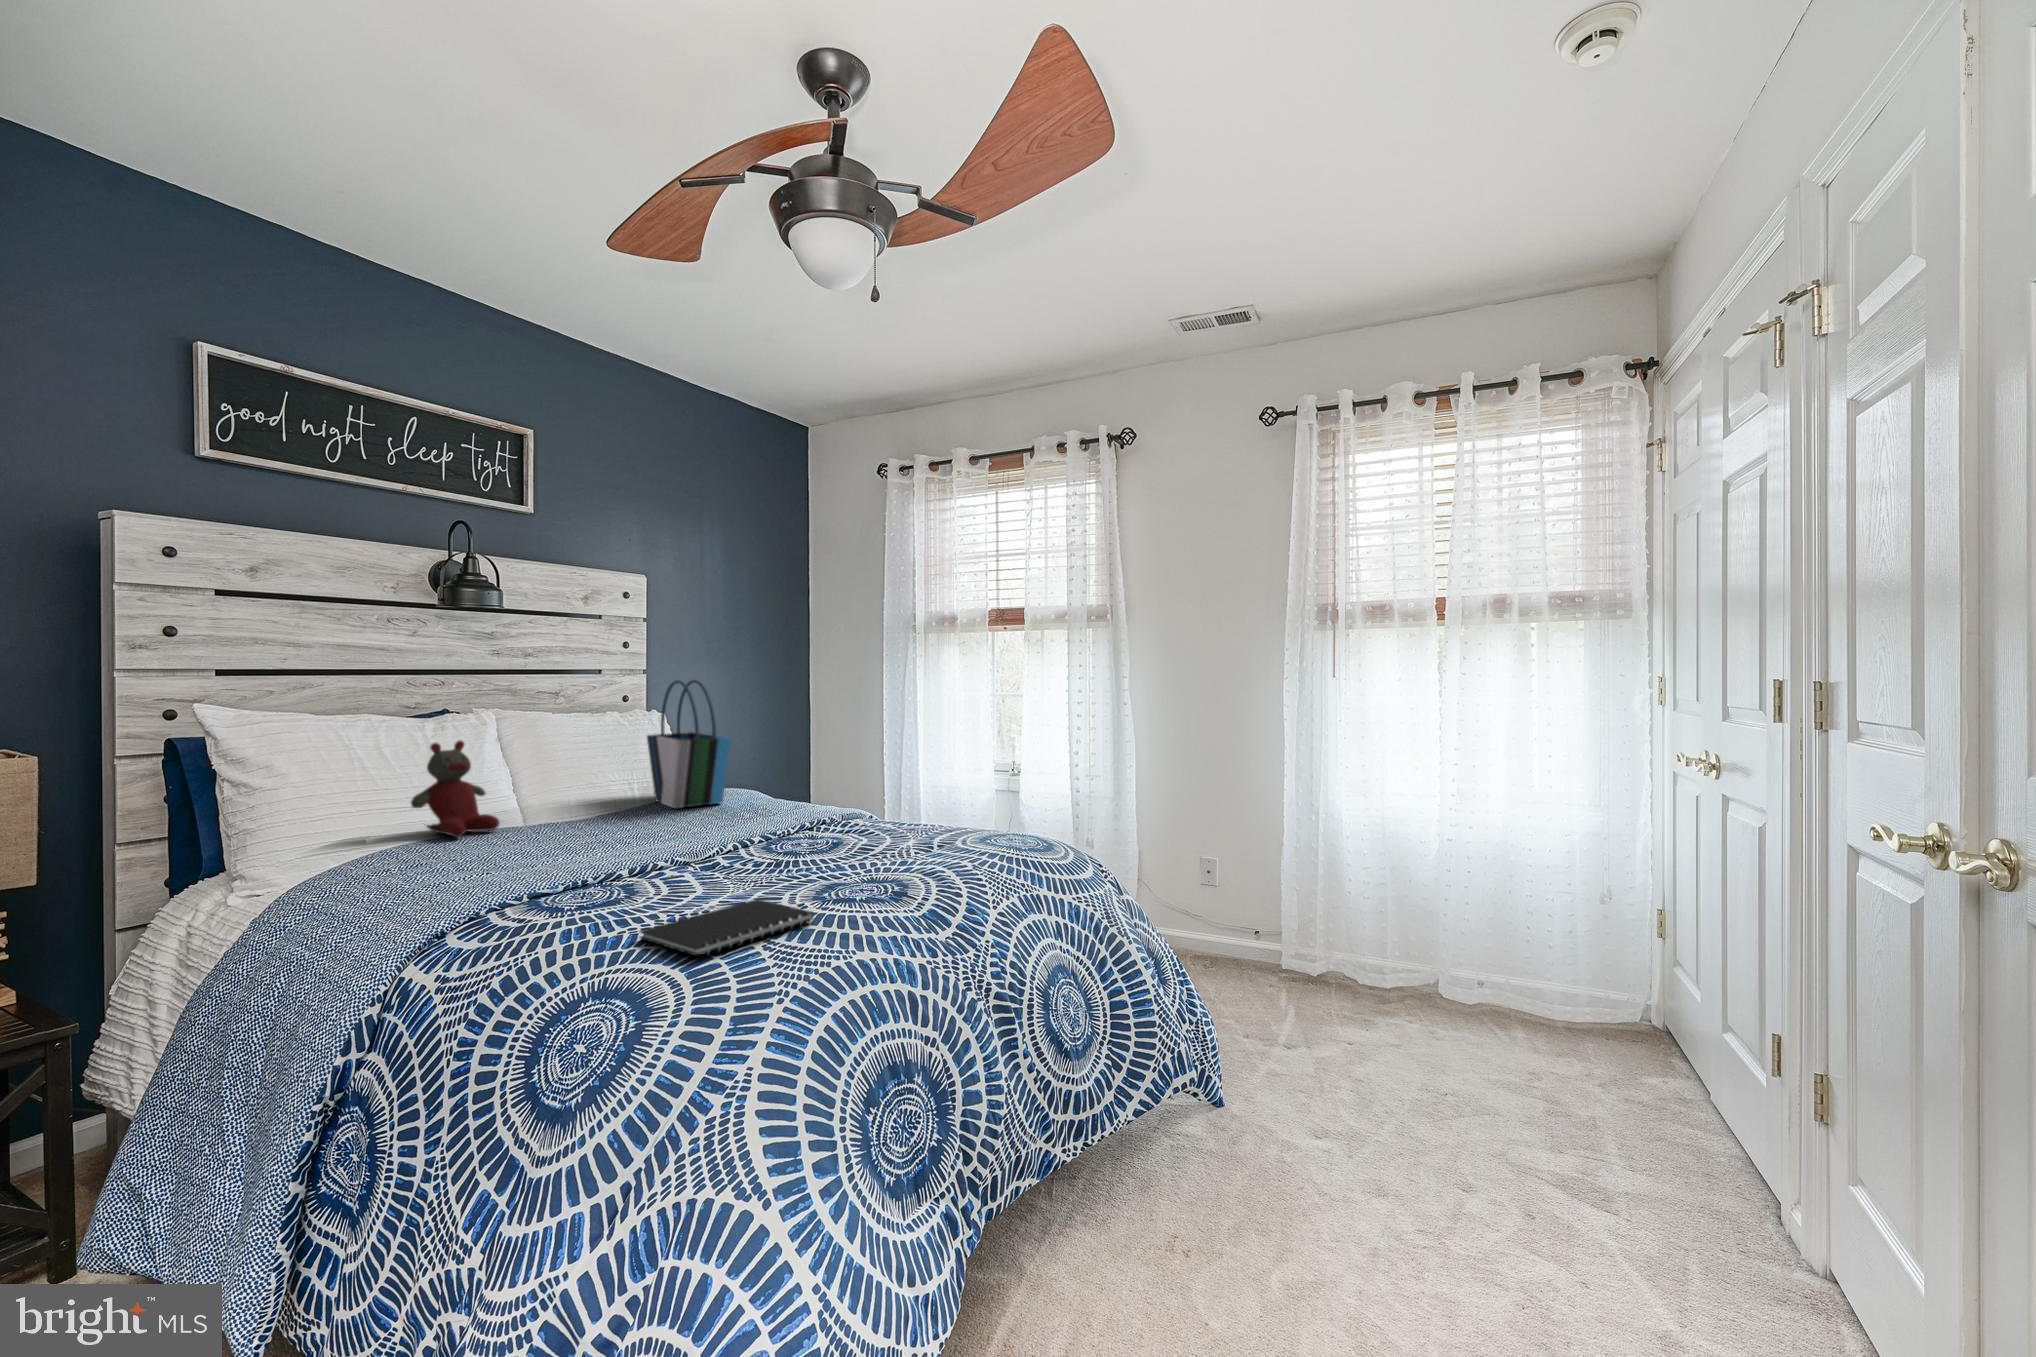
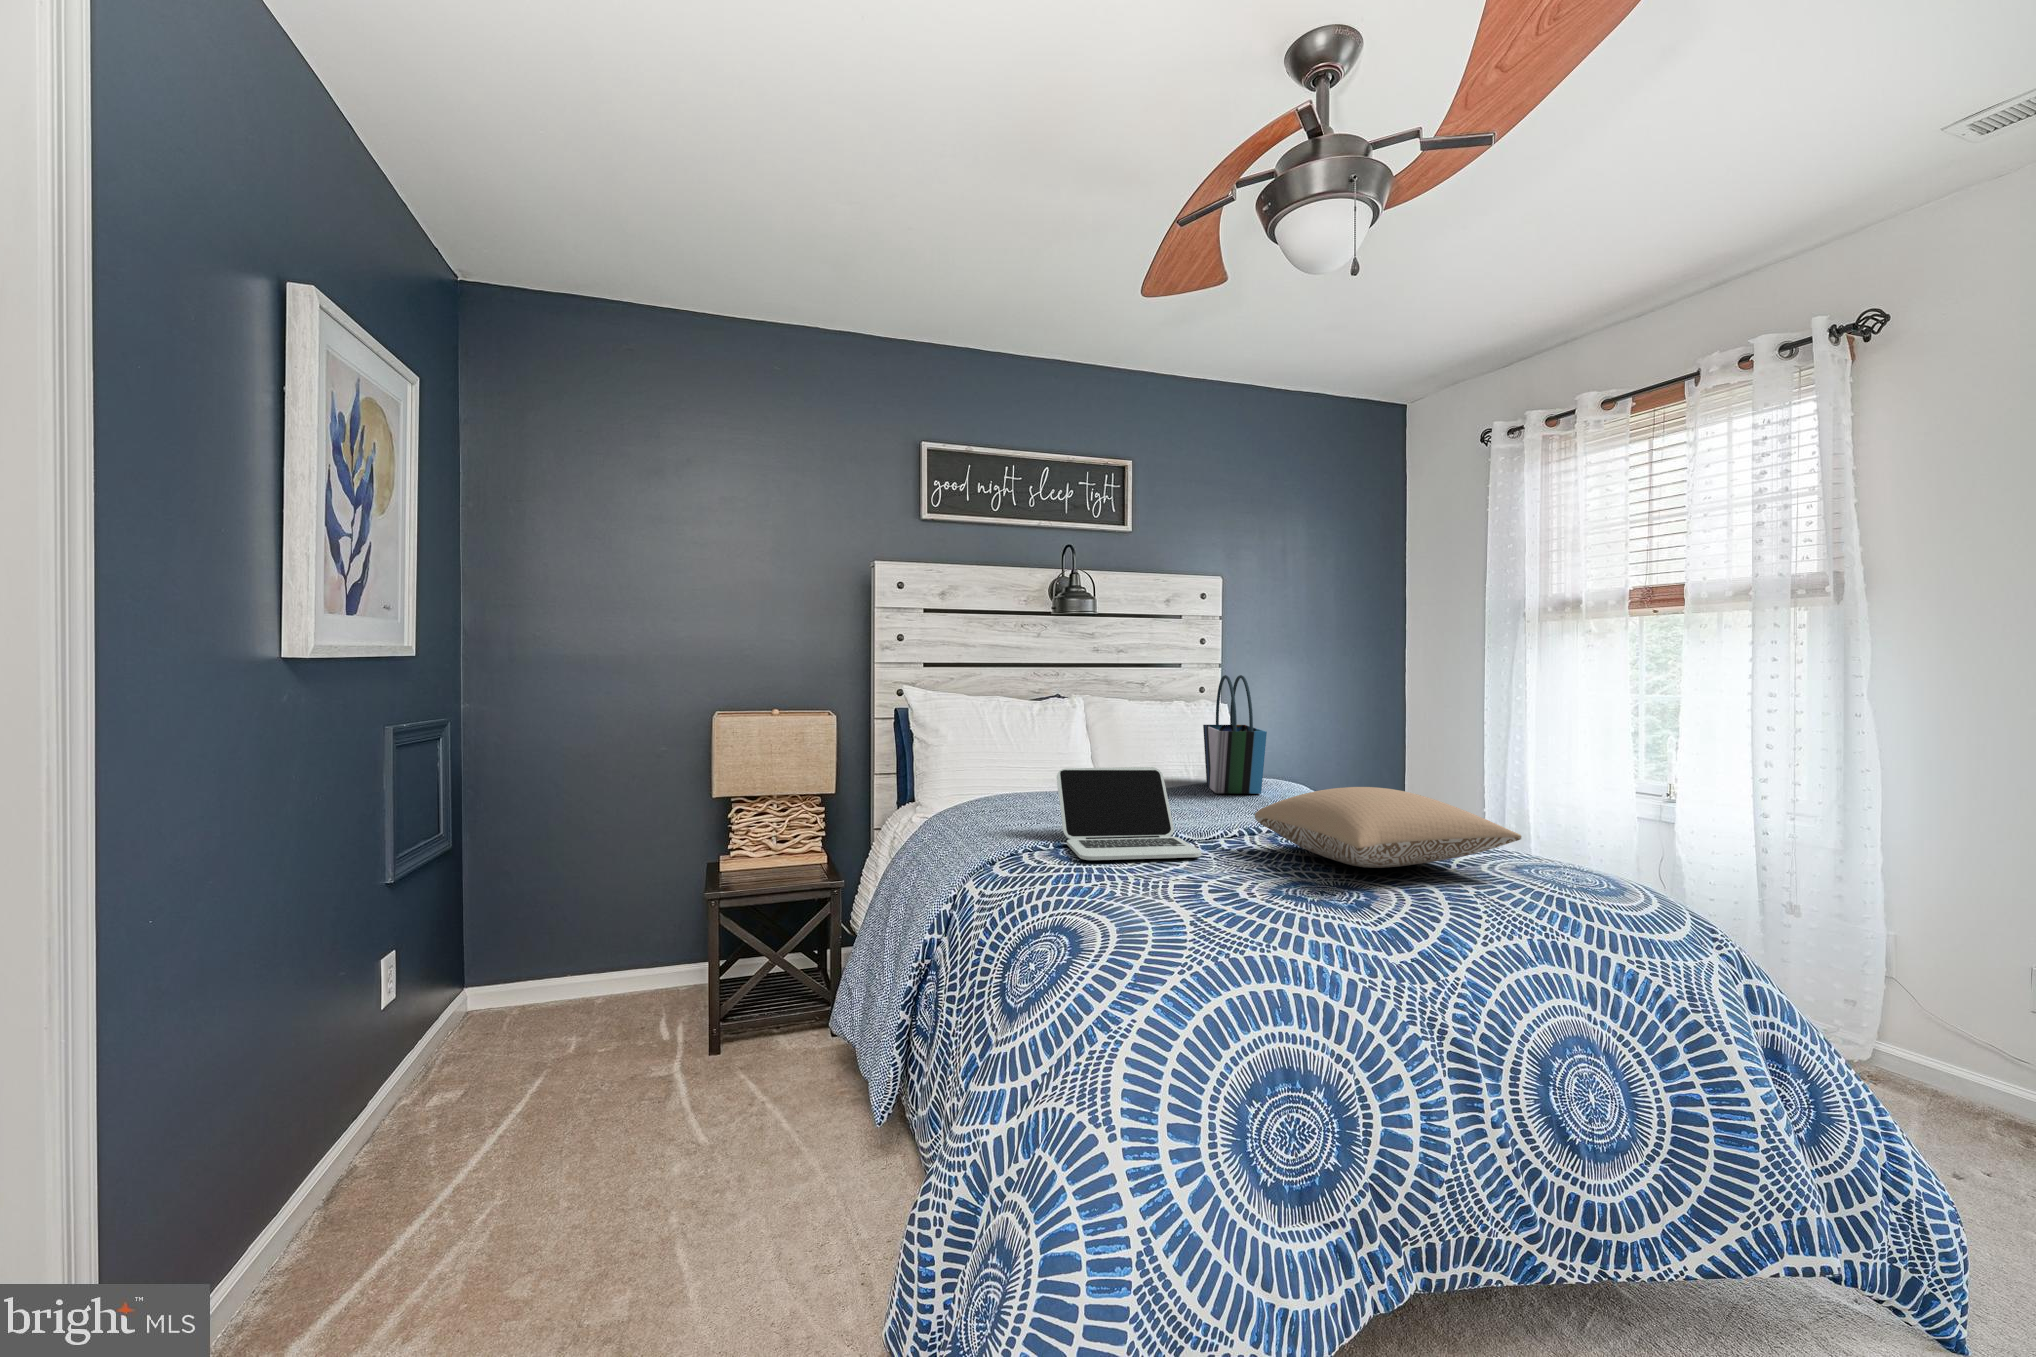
stuffed bear: present [411,741,499,837] -> none [1017,719,1075,795]
pillow: none [762,784,996,859] -> present [1255,787,1522,868]
laptop: none [514,787,716,906] -> present [1057,767,1201,860]
notebook: present [640,899,814,956] -> none [1103,880,1255,918]

